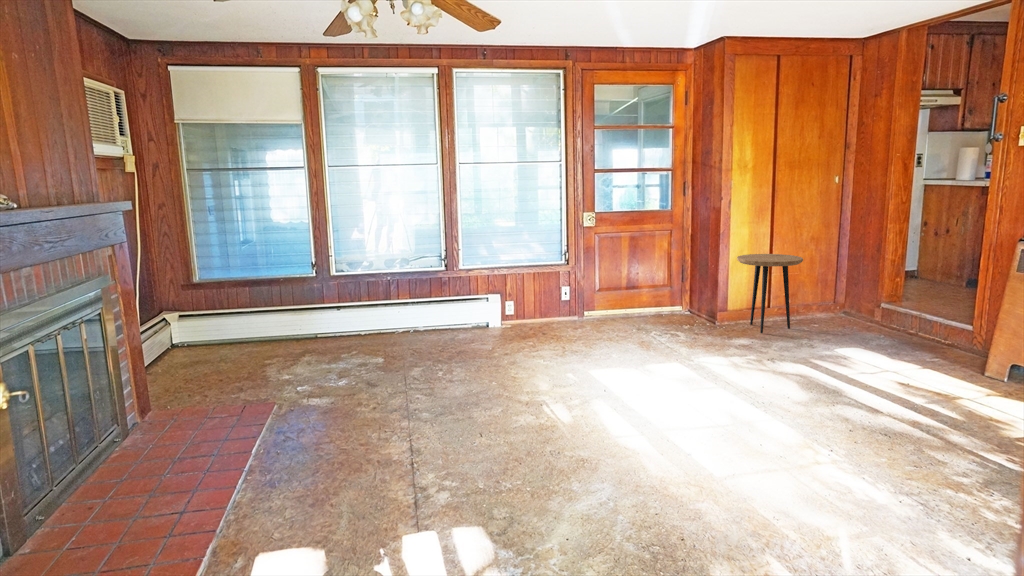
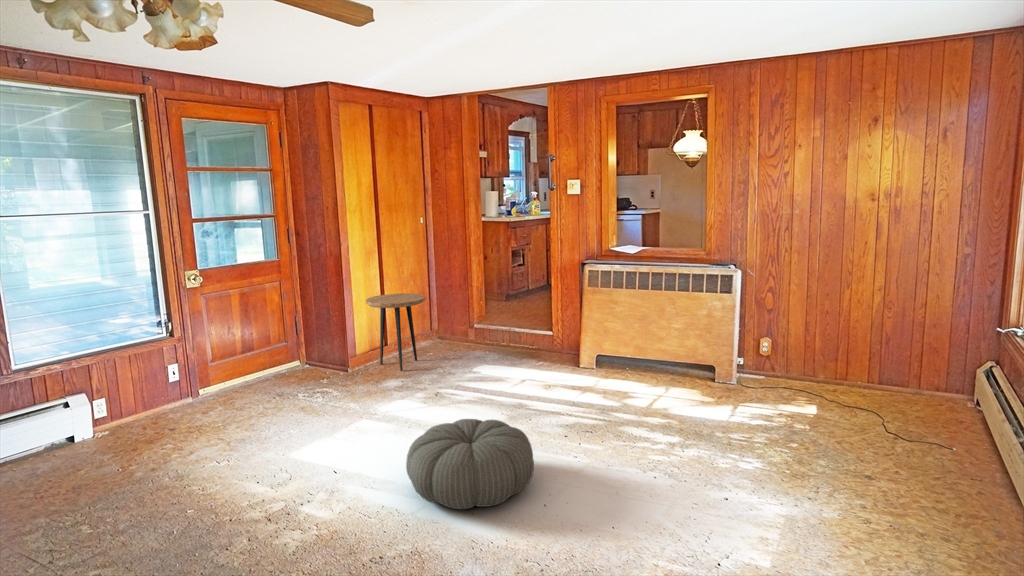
pouf: none [631,361,755,436] -> present [406,419,534,509]

